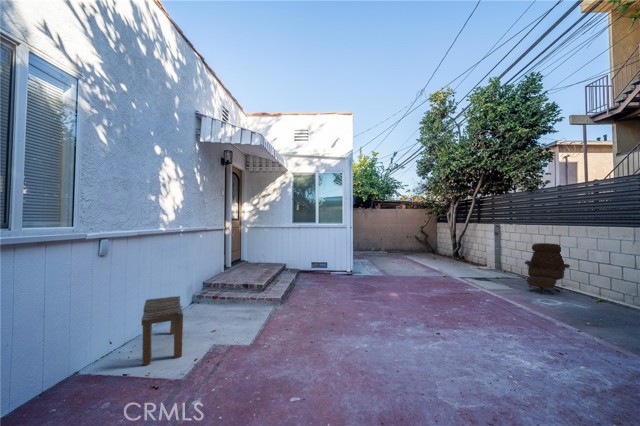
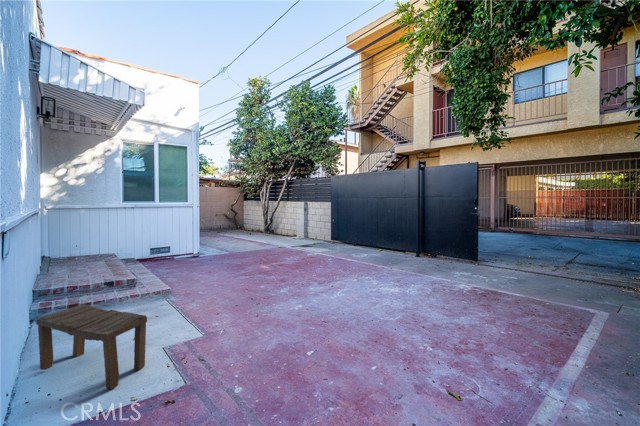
lounge chair: present [525,243,570,294] -> none [334,217,360,253]

